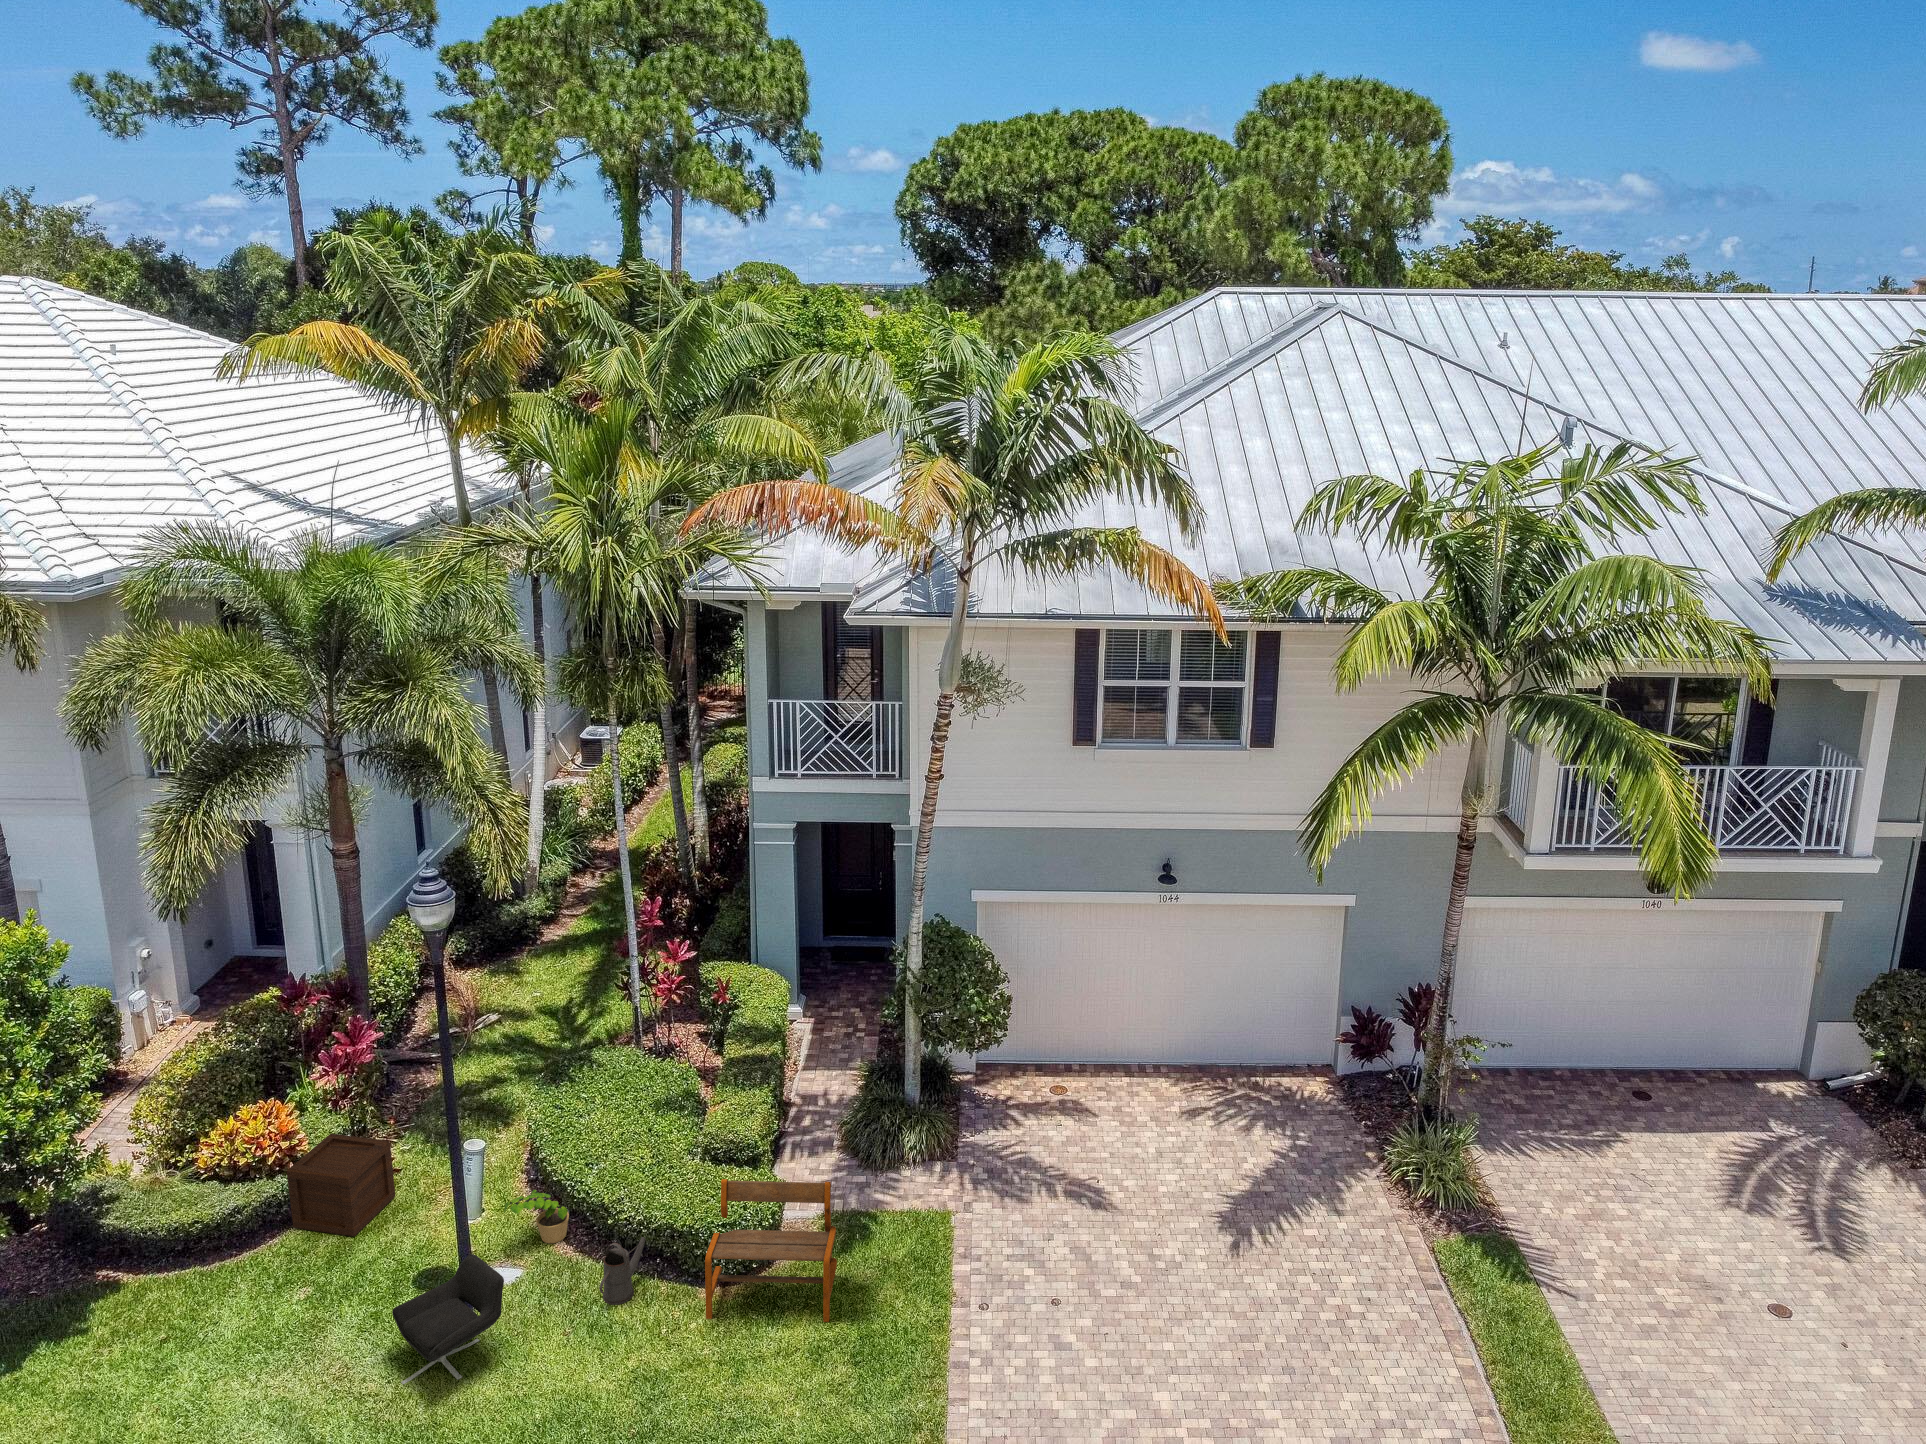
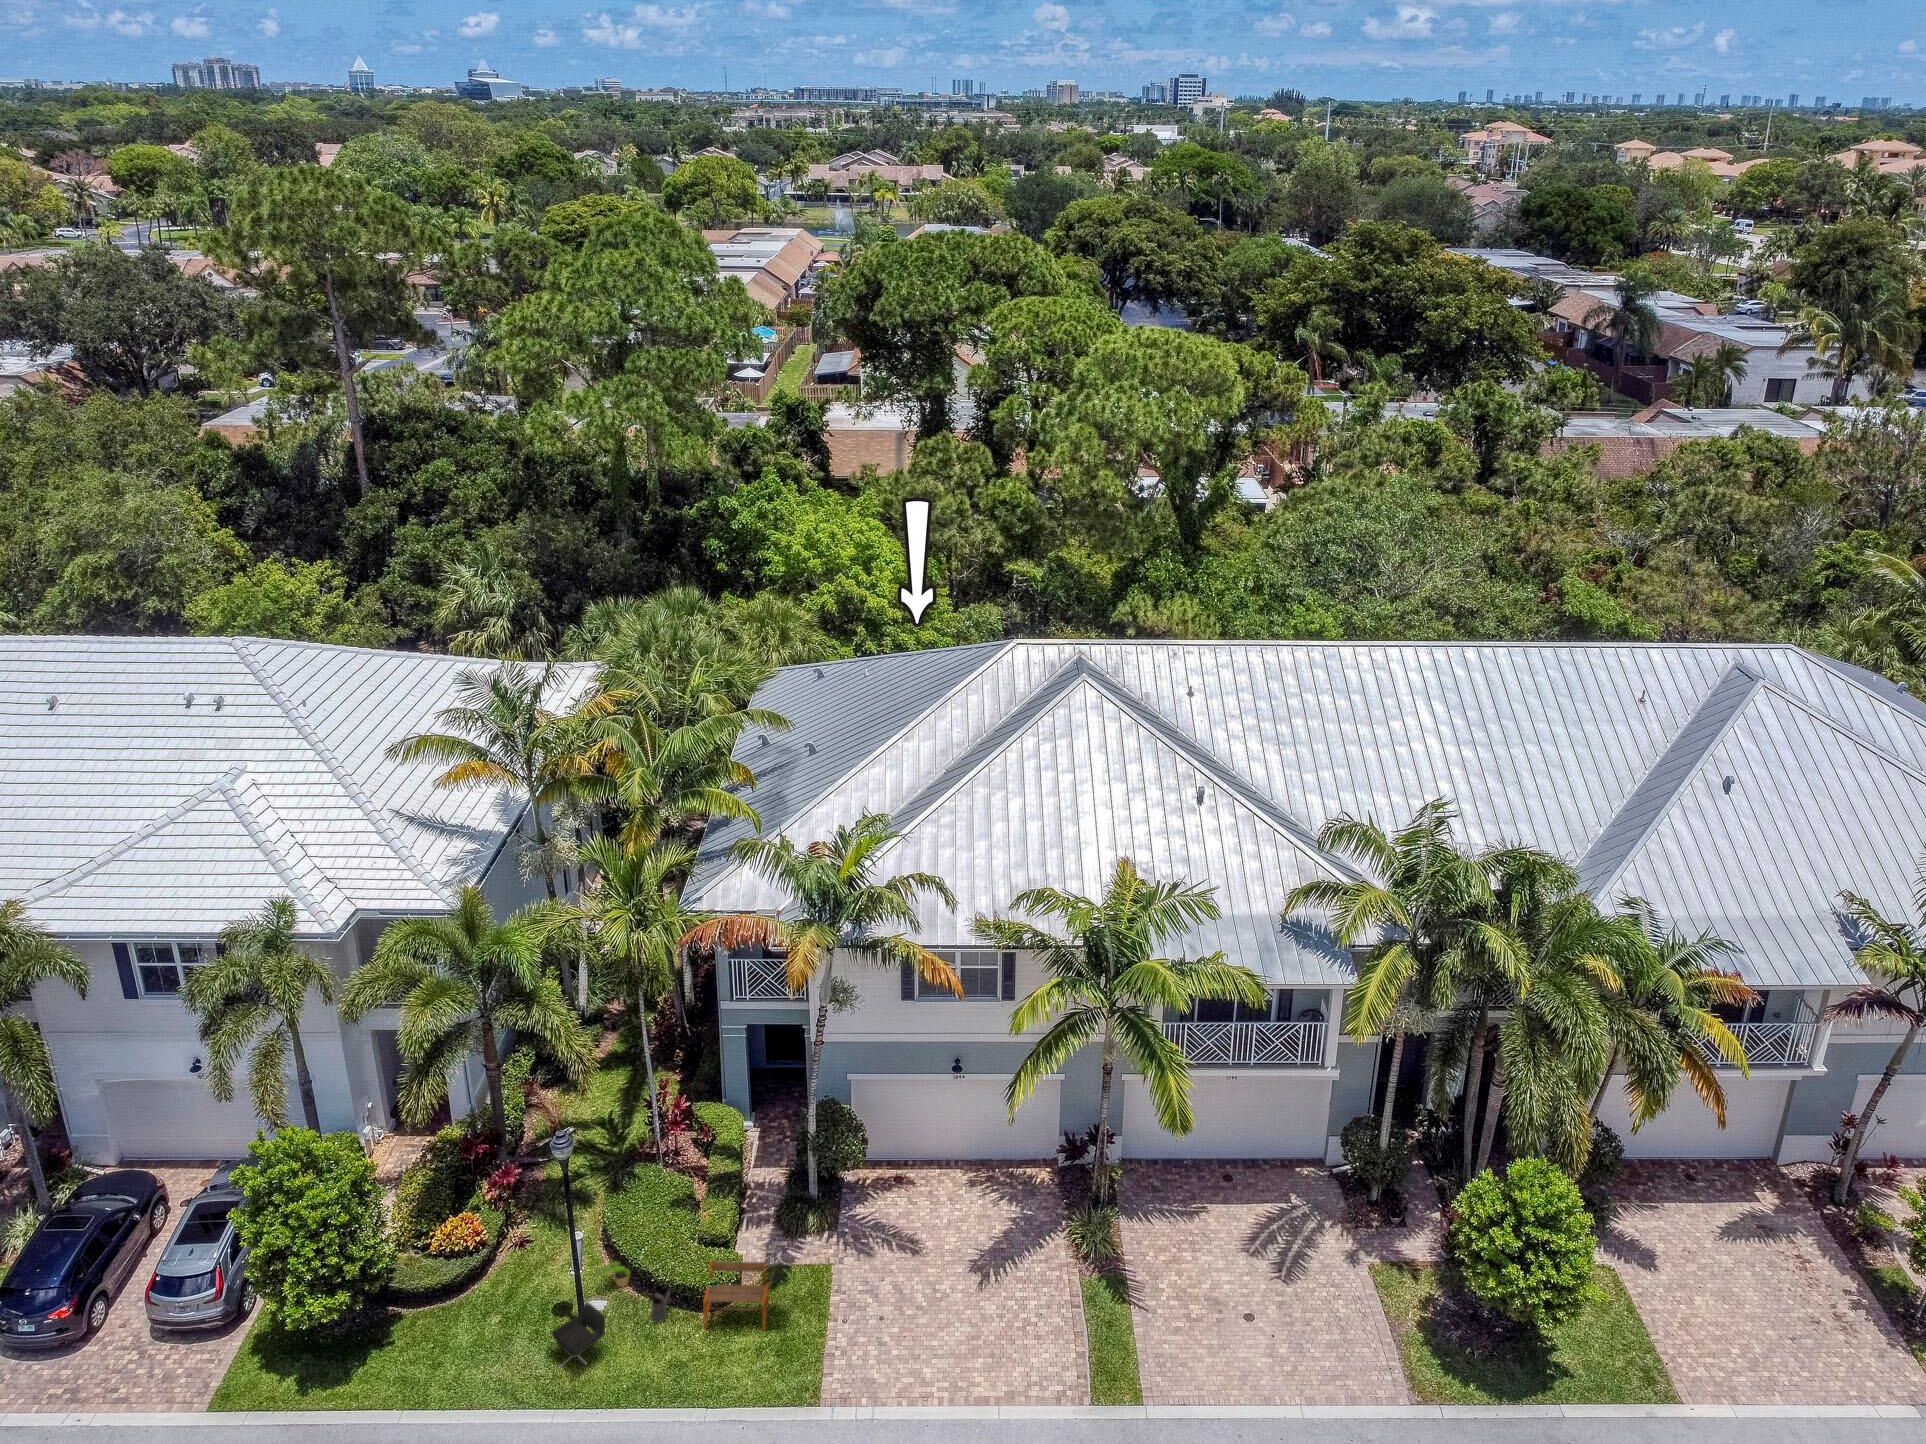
wooden crate: present [287,1133,395,1236] -> none [482,1228,535,1284]

